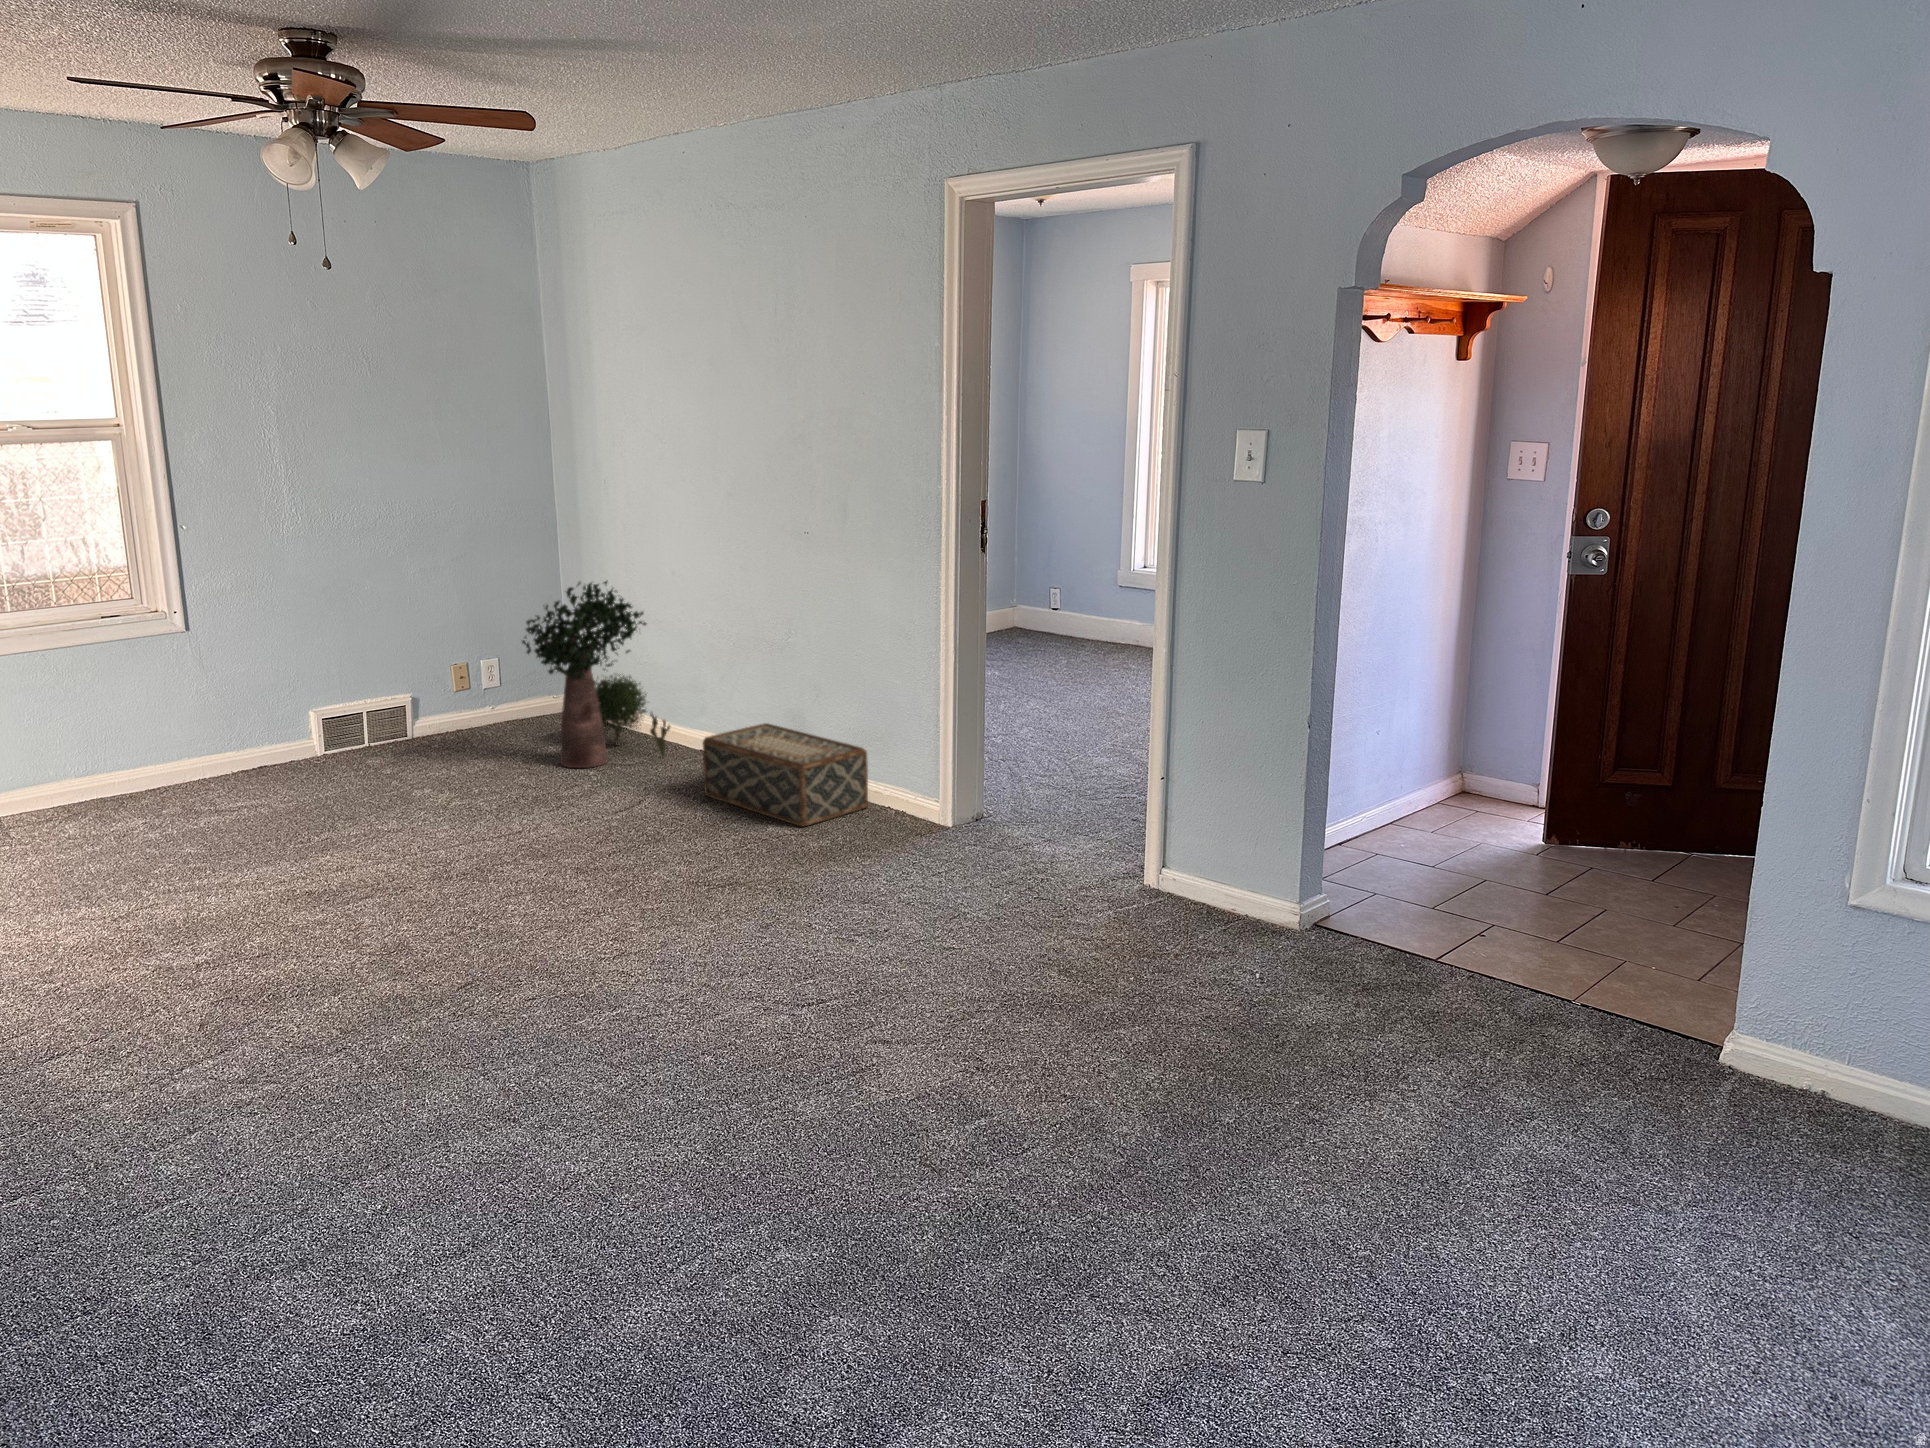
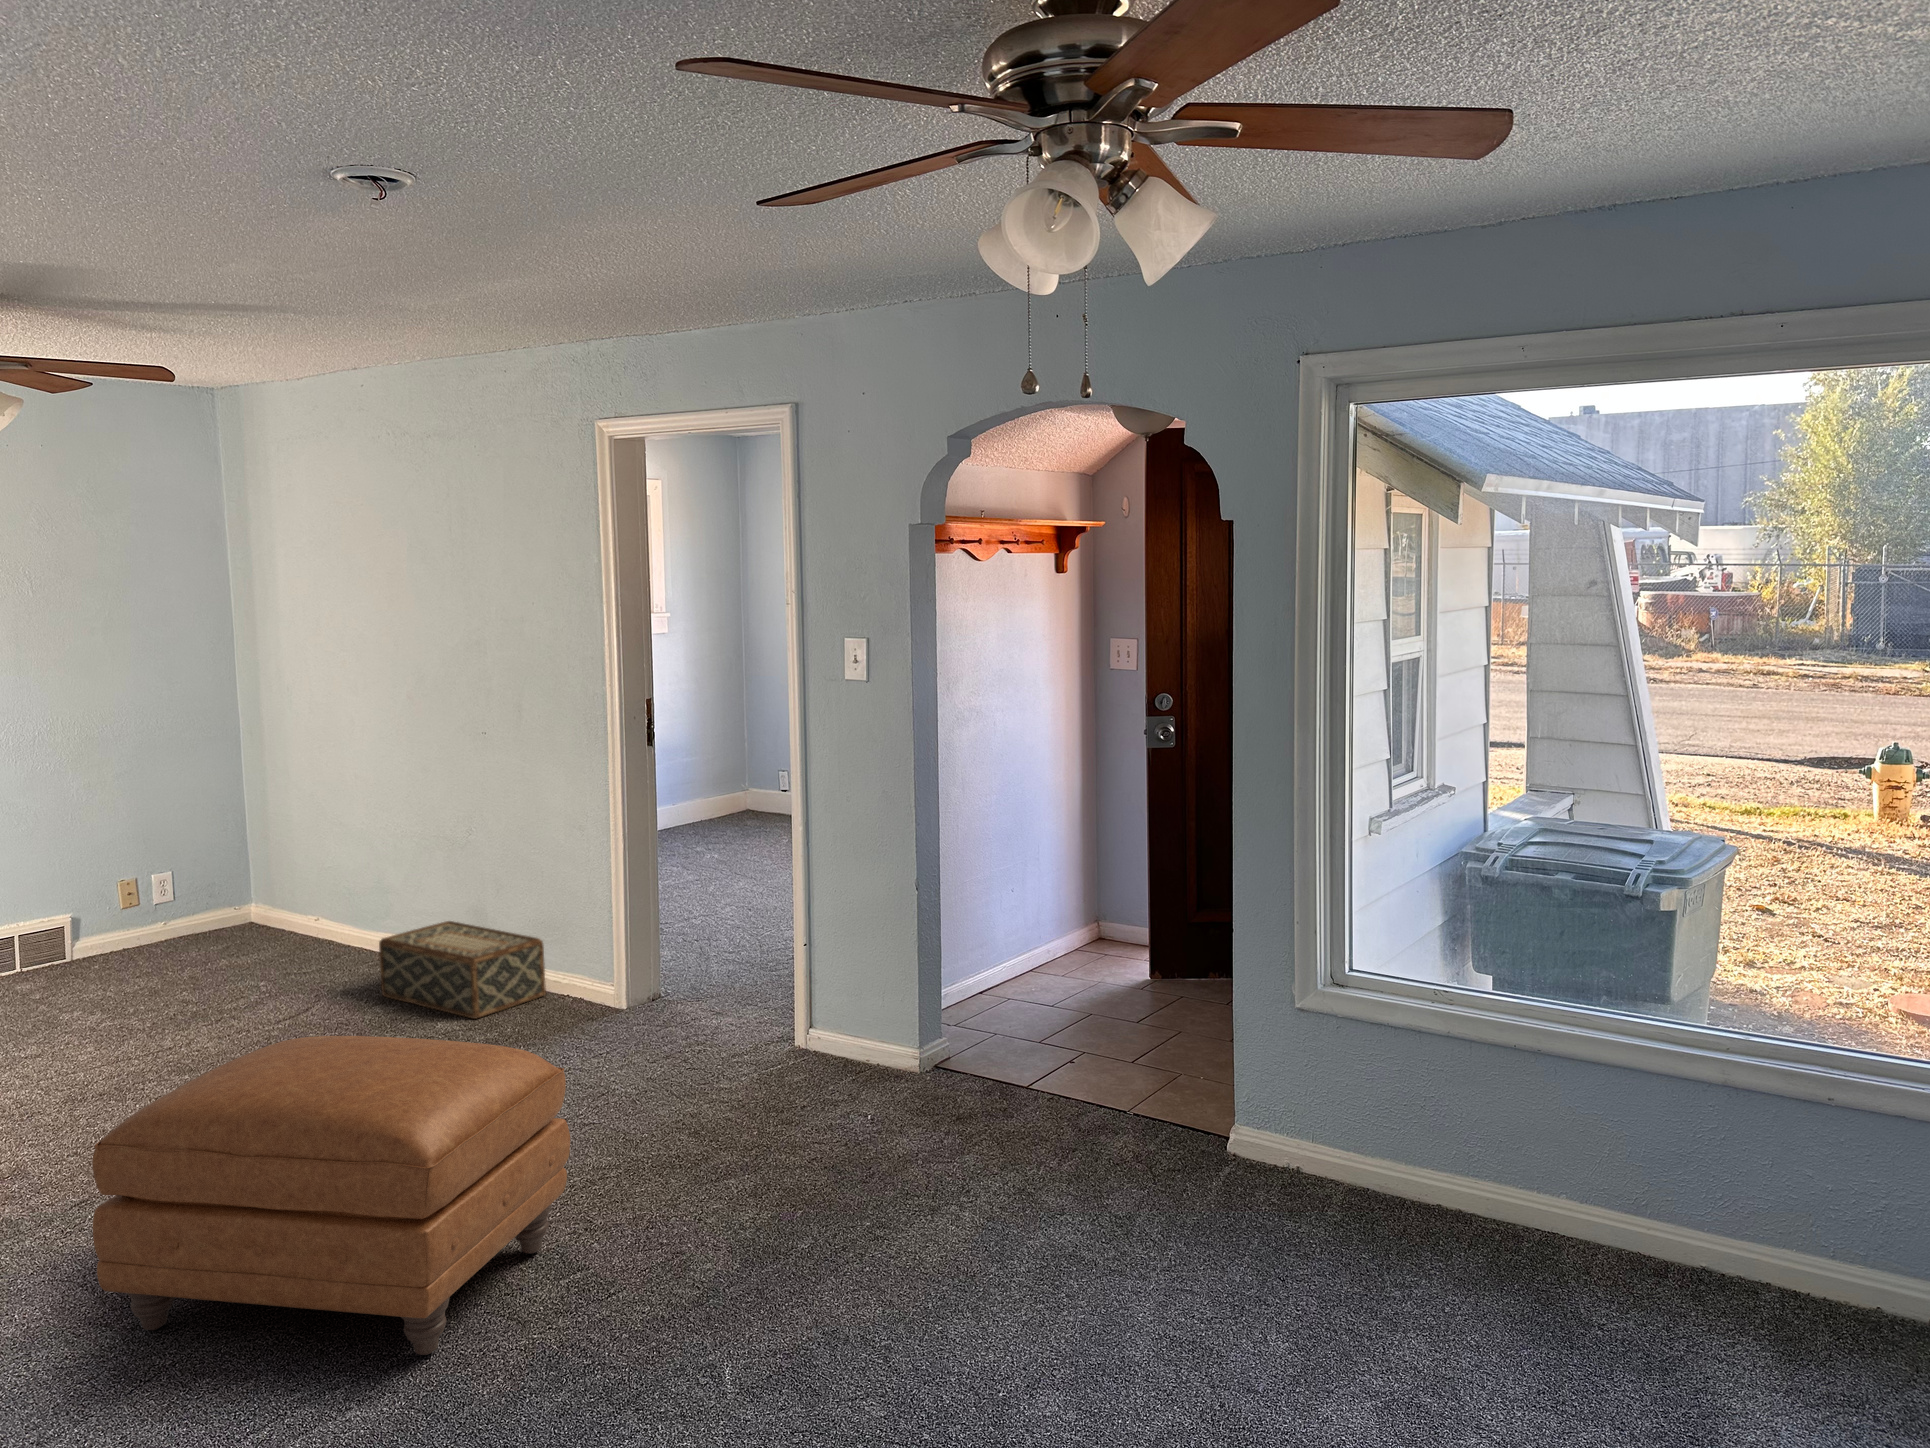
potted plant: present [522,580,670,768] -> none [193,790,355,979]
ottoman: none [509,843,969,1196] -> present [92,1036,570,1355]

